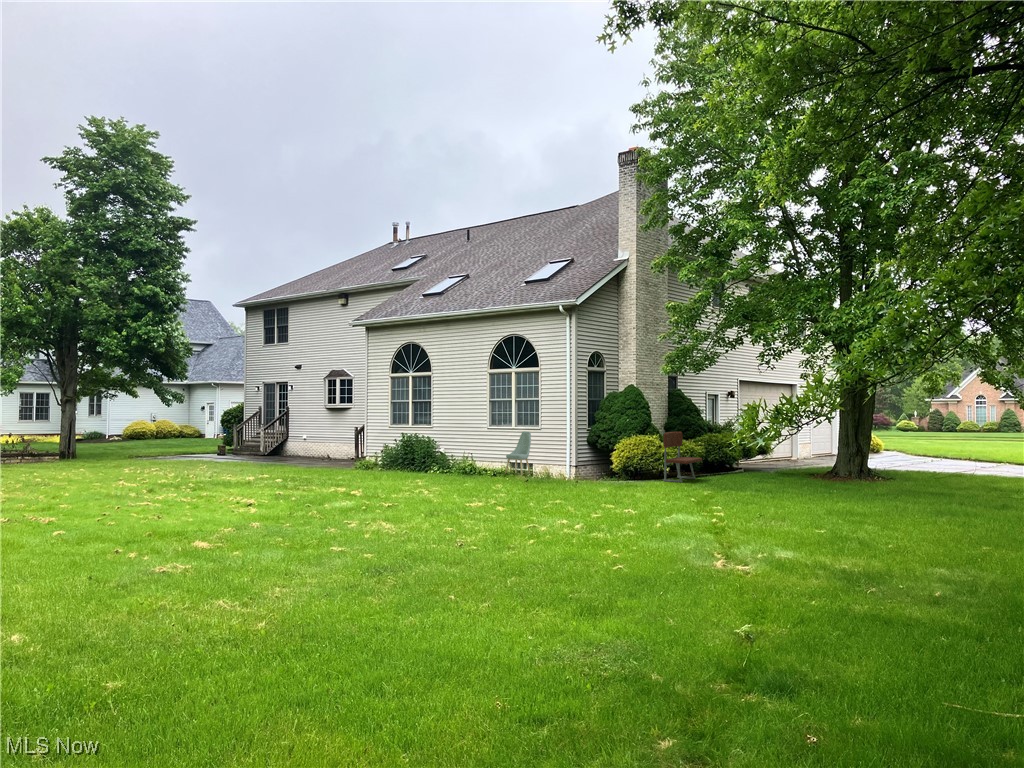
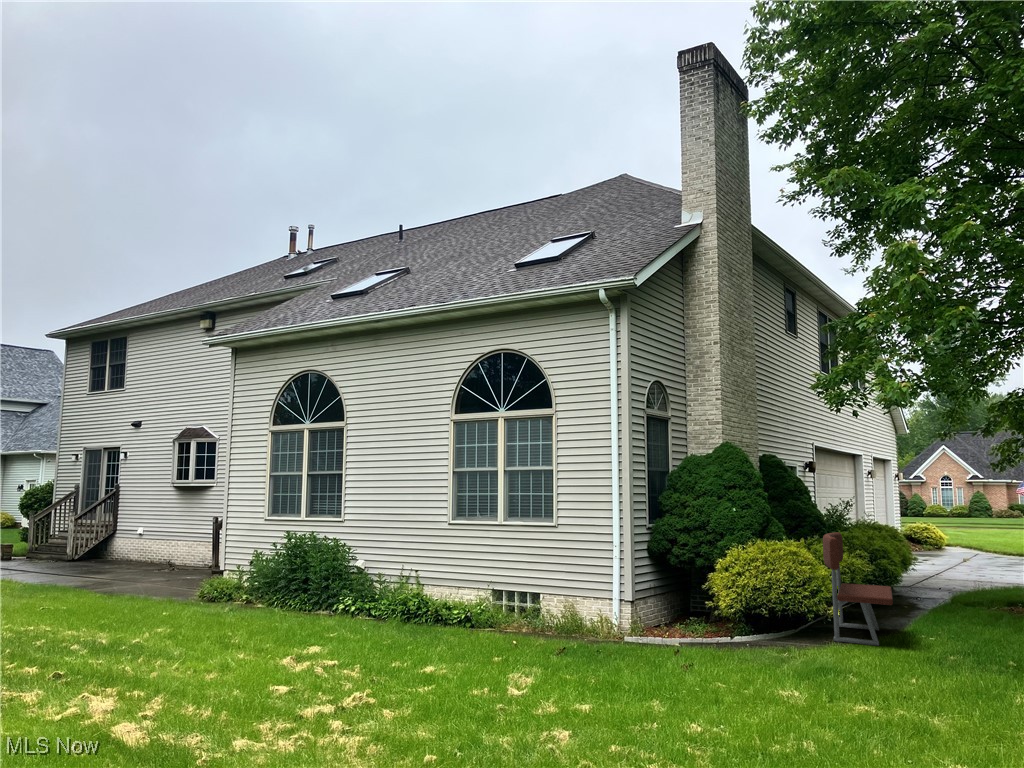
chair: present [505,431,531,475] -> none [489,532,537,624]

